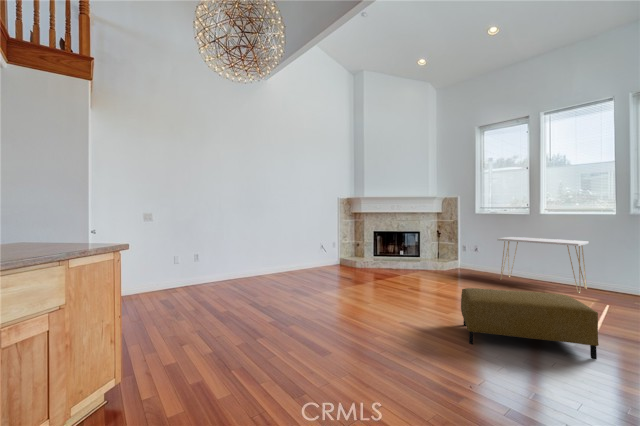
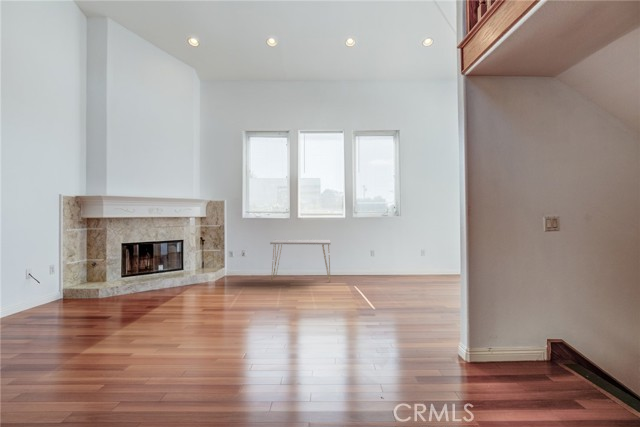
ottoman: present [461,288,599,359] -> none [288,289,391,358]

